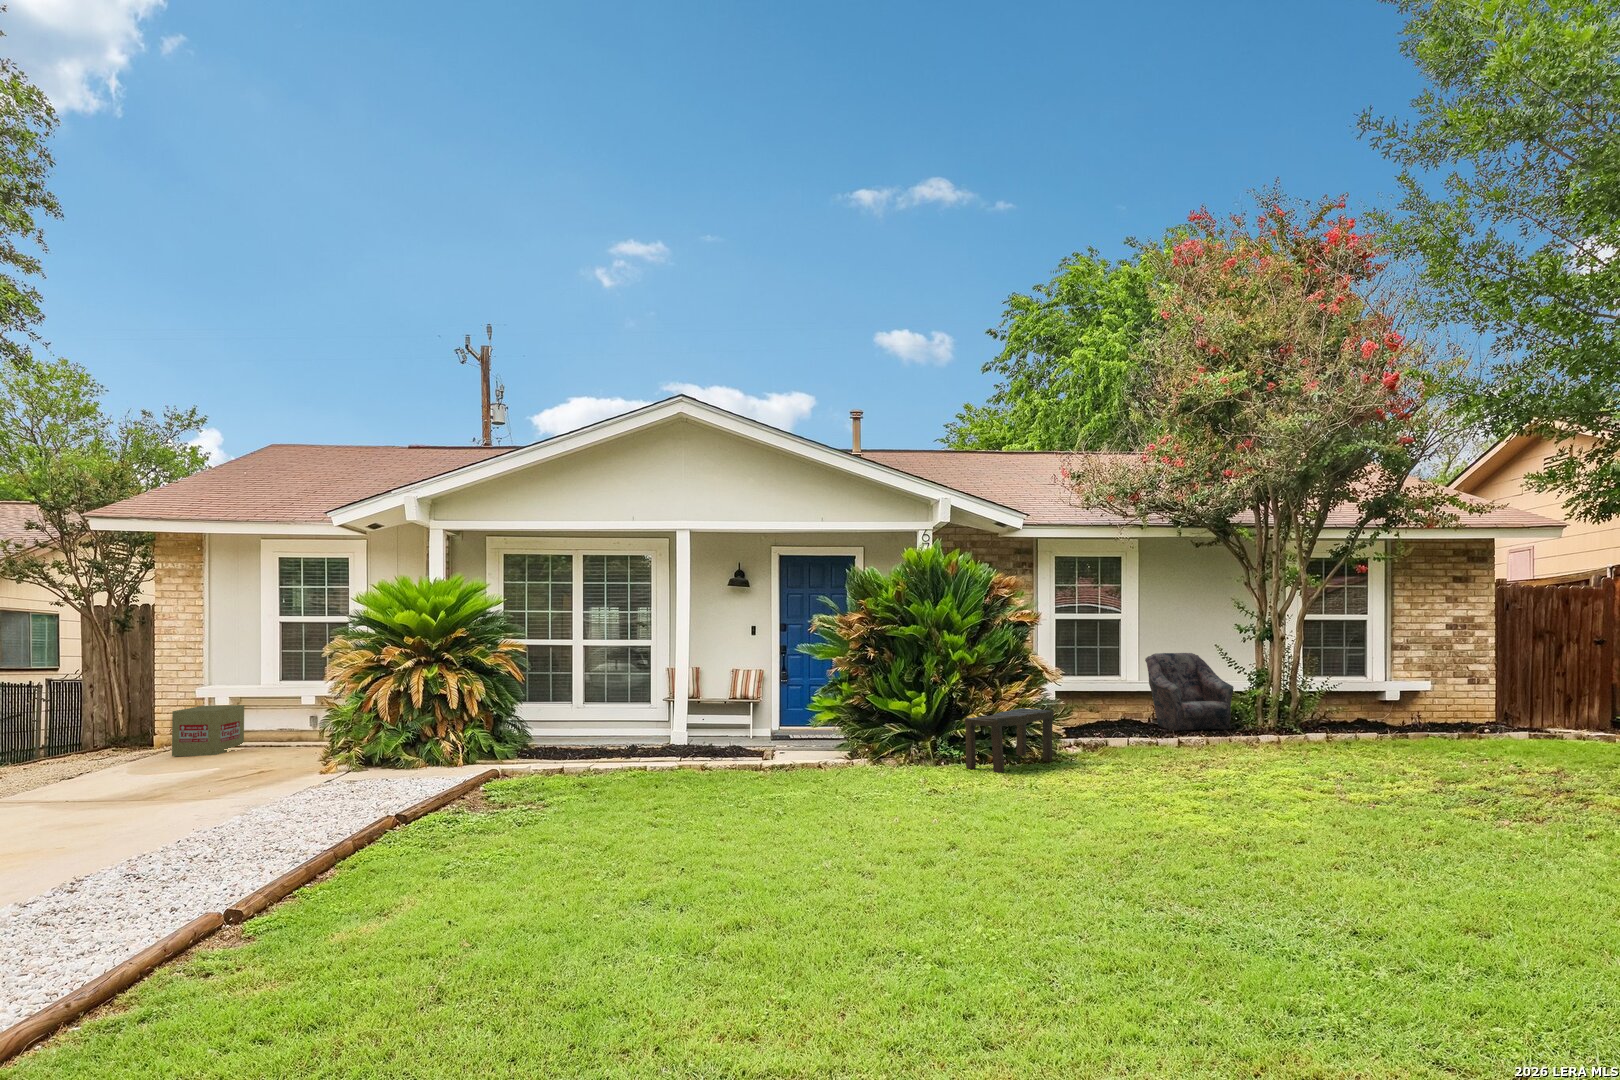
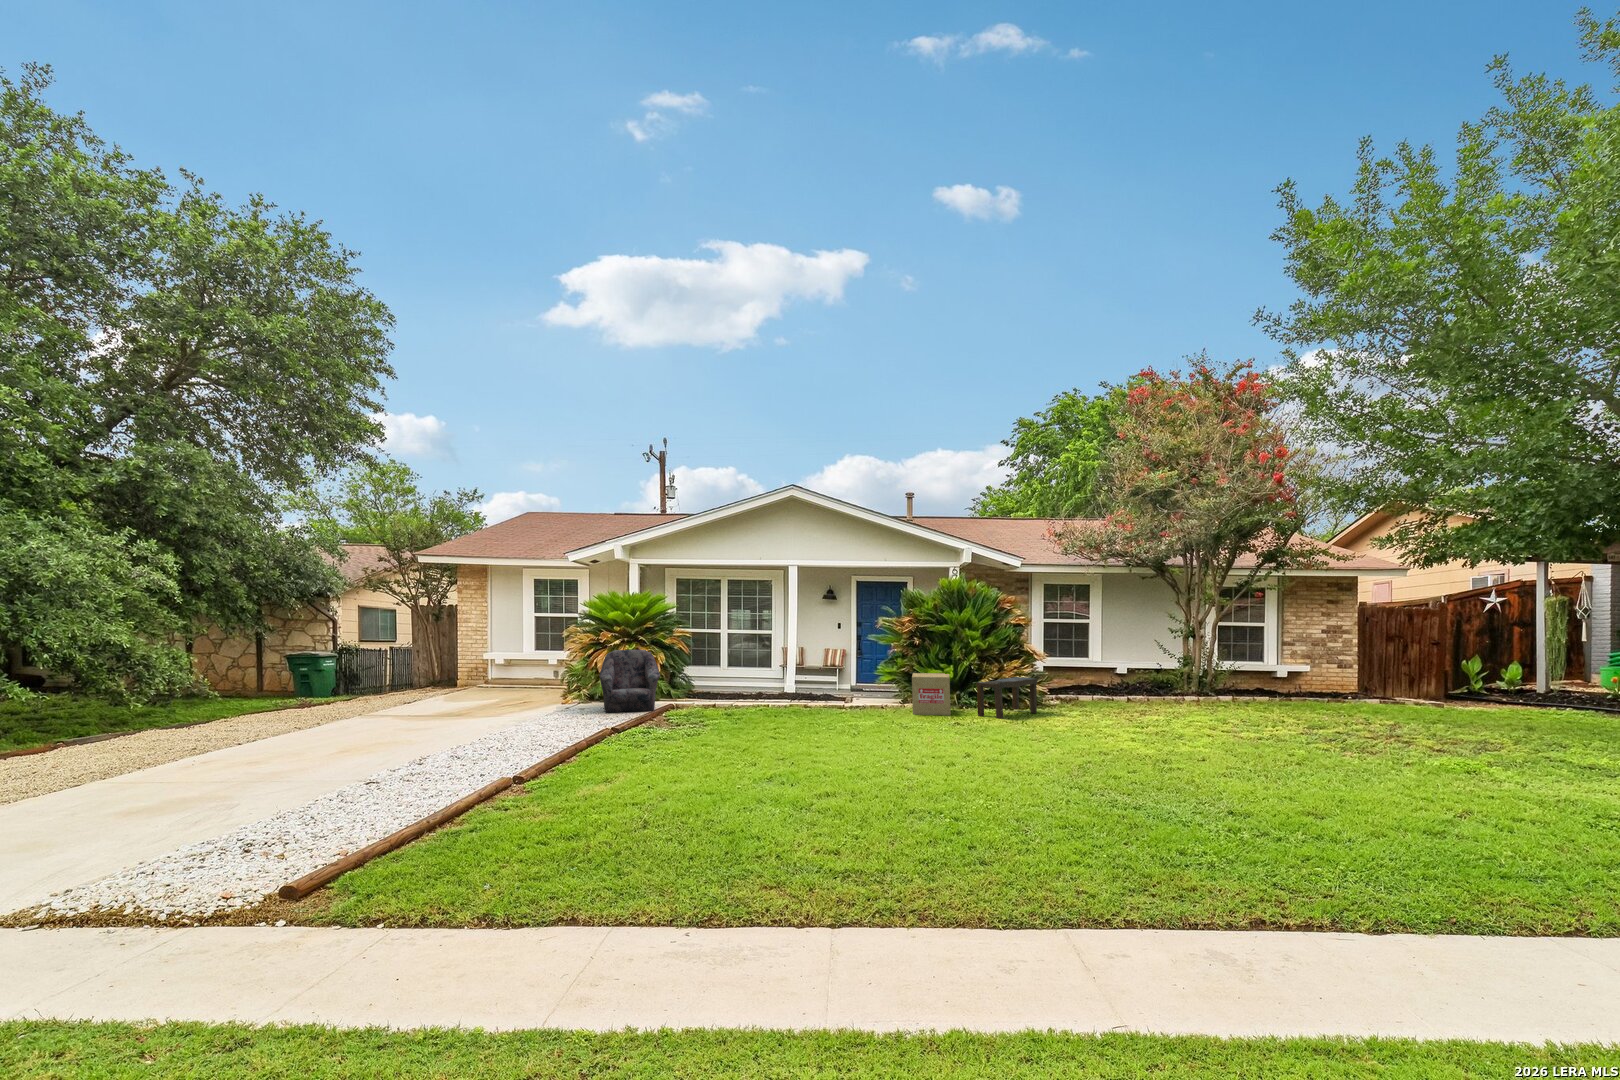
armchair: present [1145,653,1234,731] -> present [599,650,660,713]
cardboard box: present [172,705,244,756] -> present [912,673,951,715]

